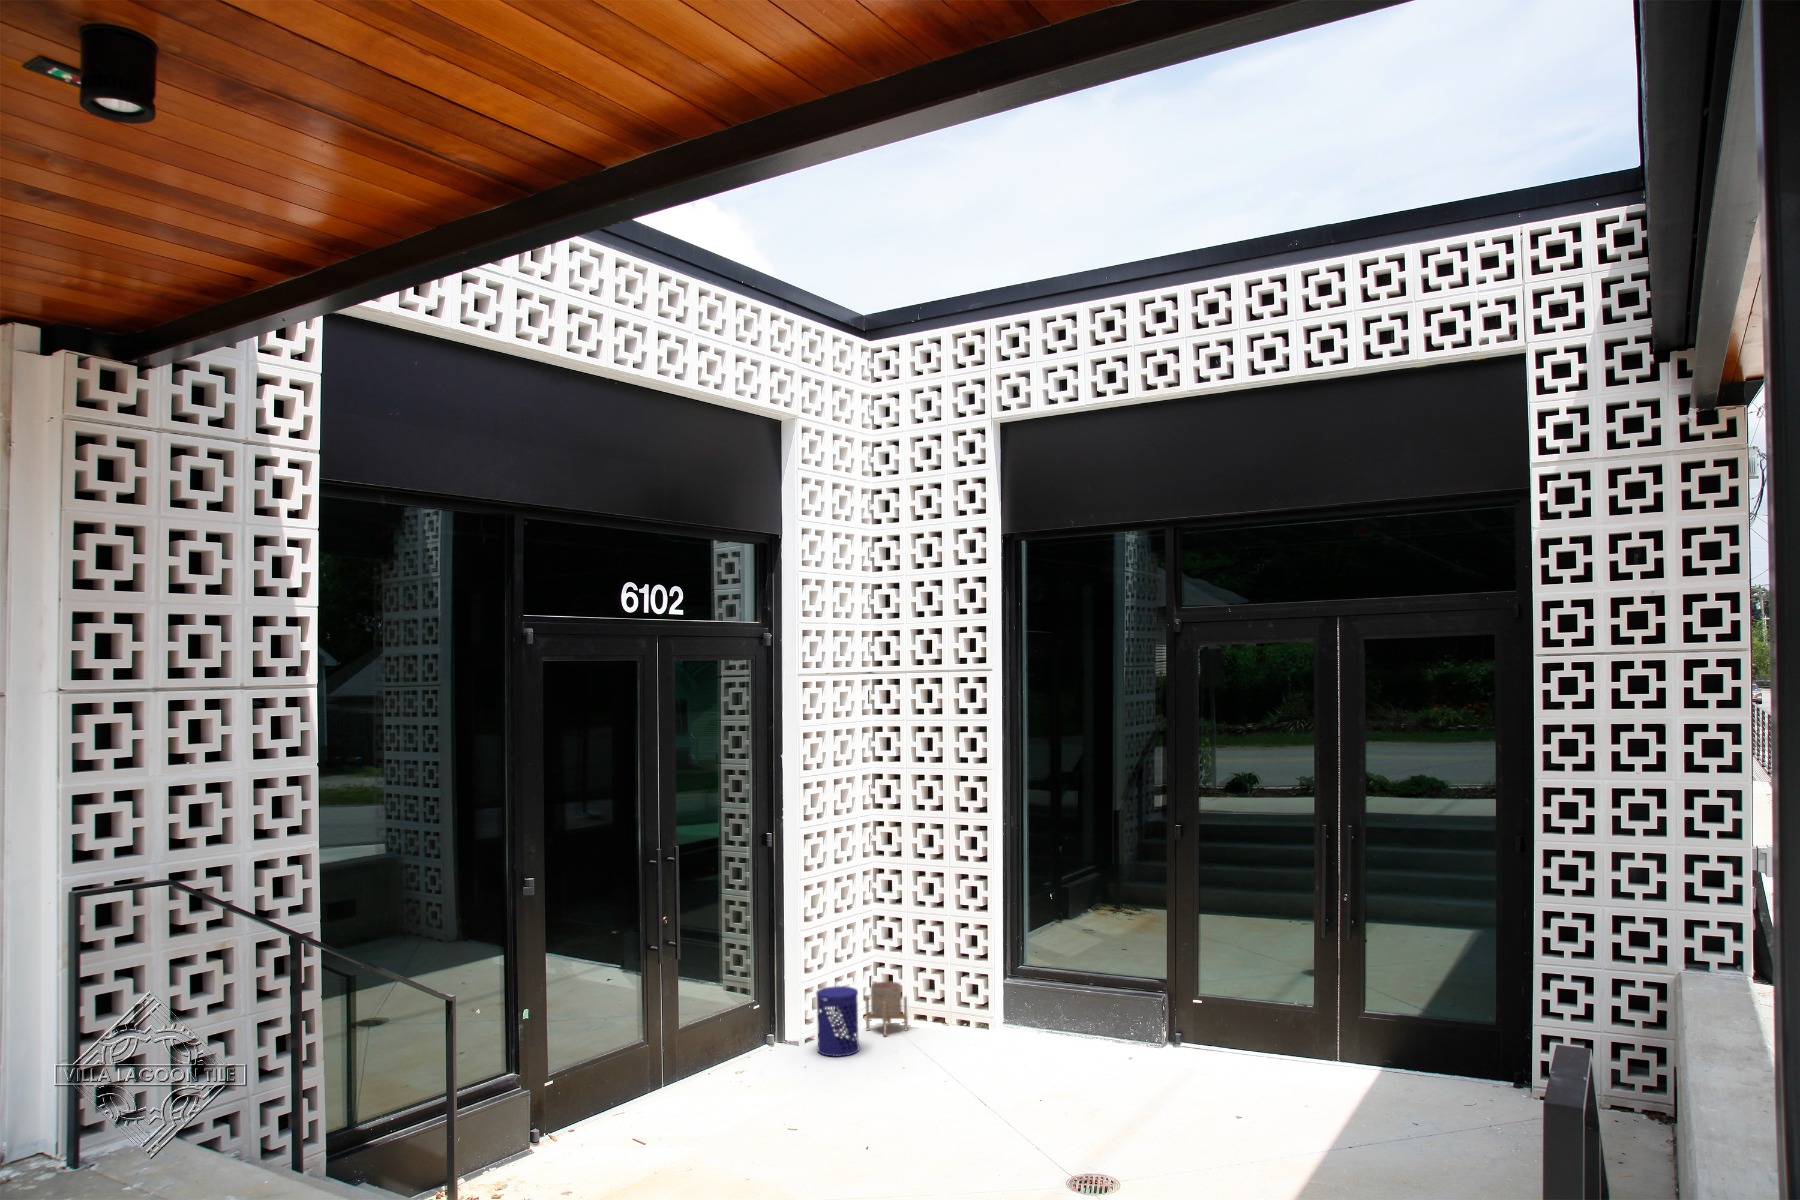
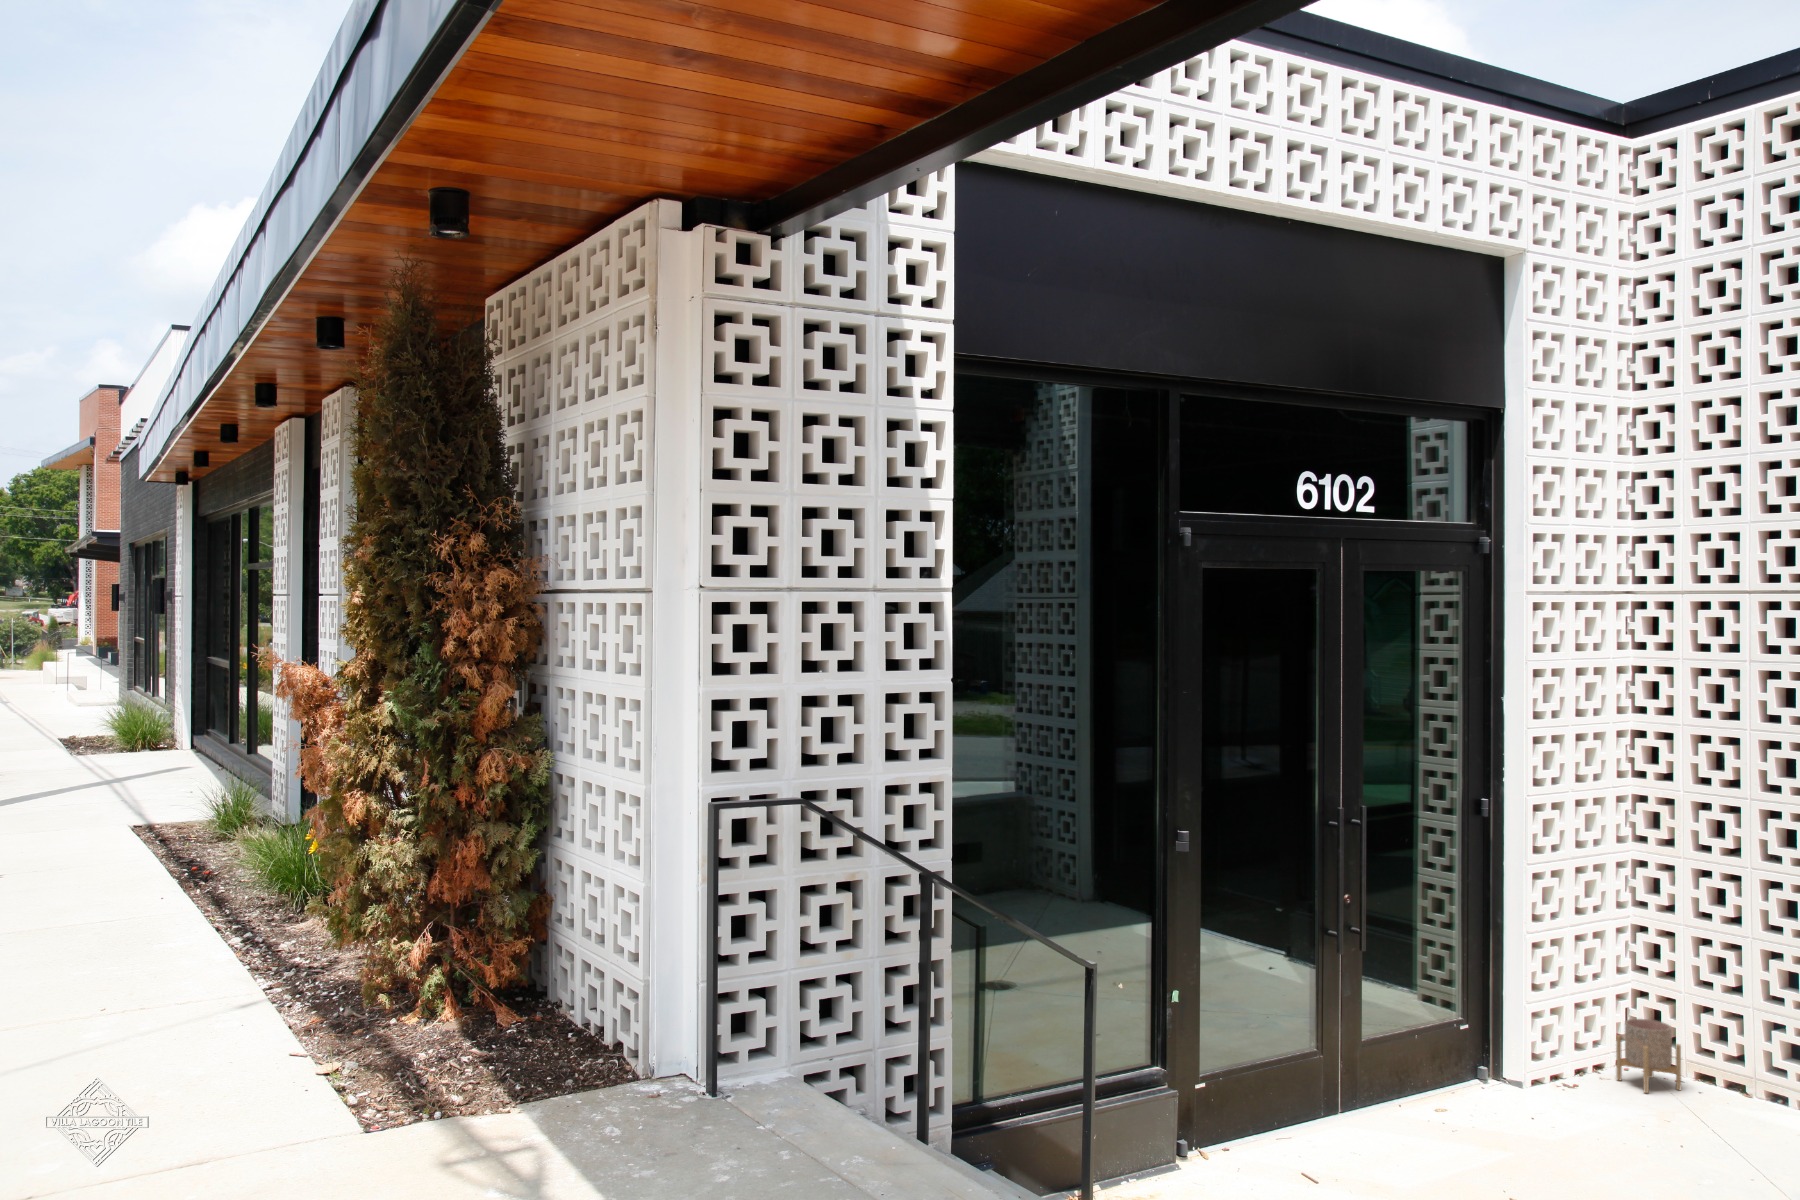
waste bin: present [816,986,859,1056] -> none [1546,1015,1609,1110]

